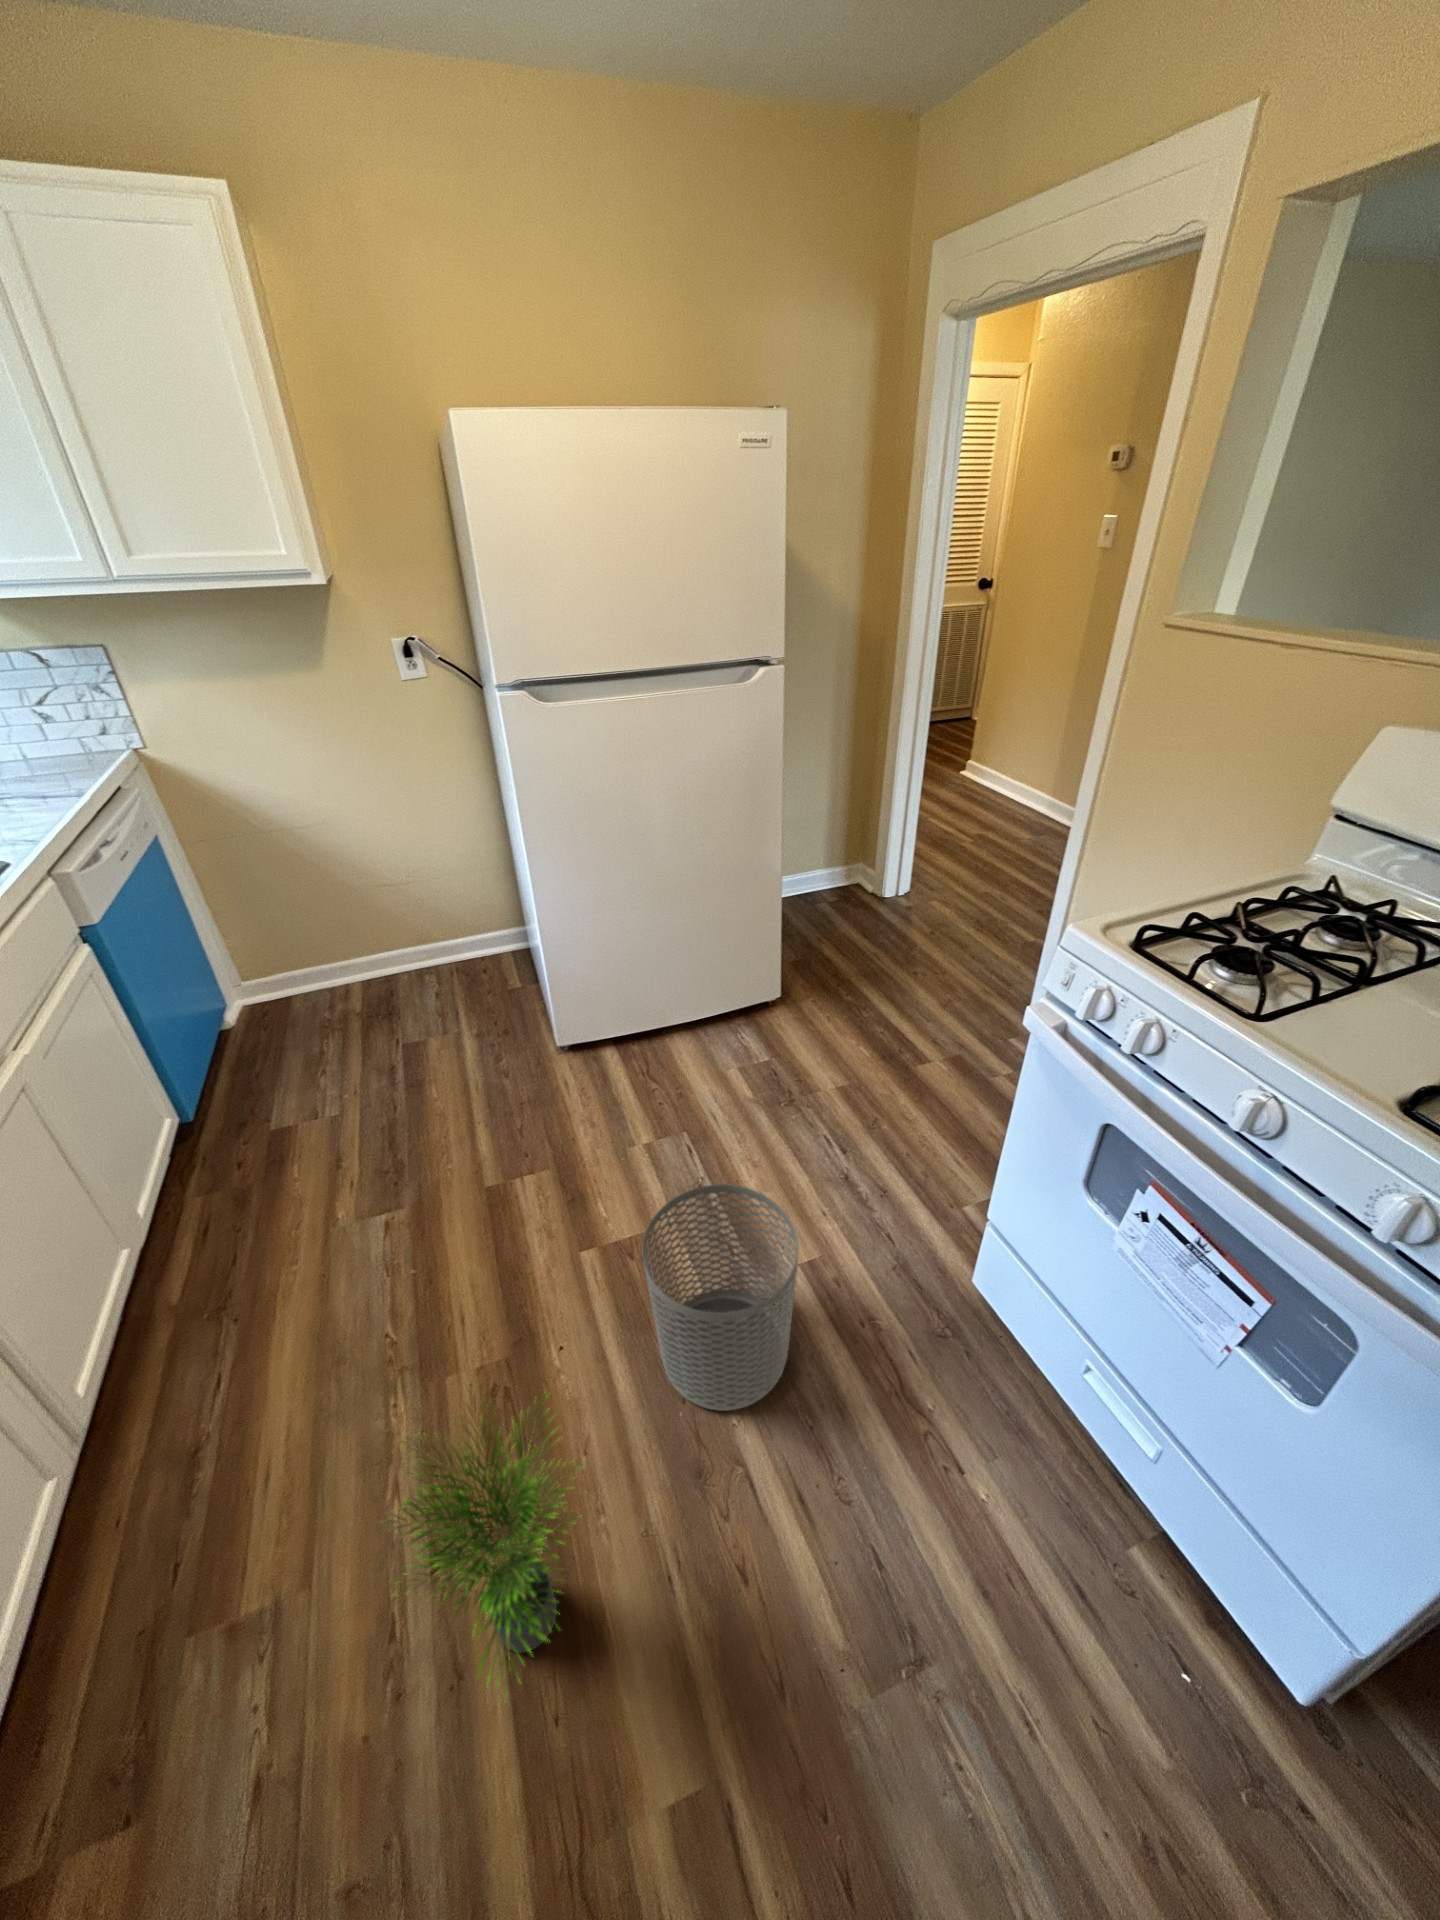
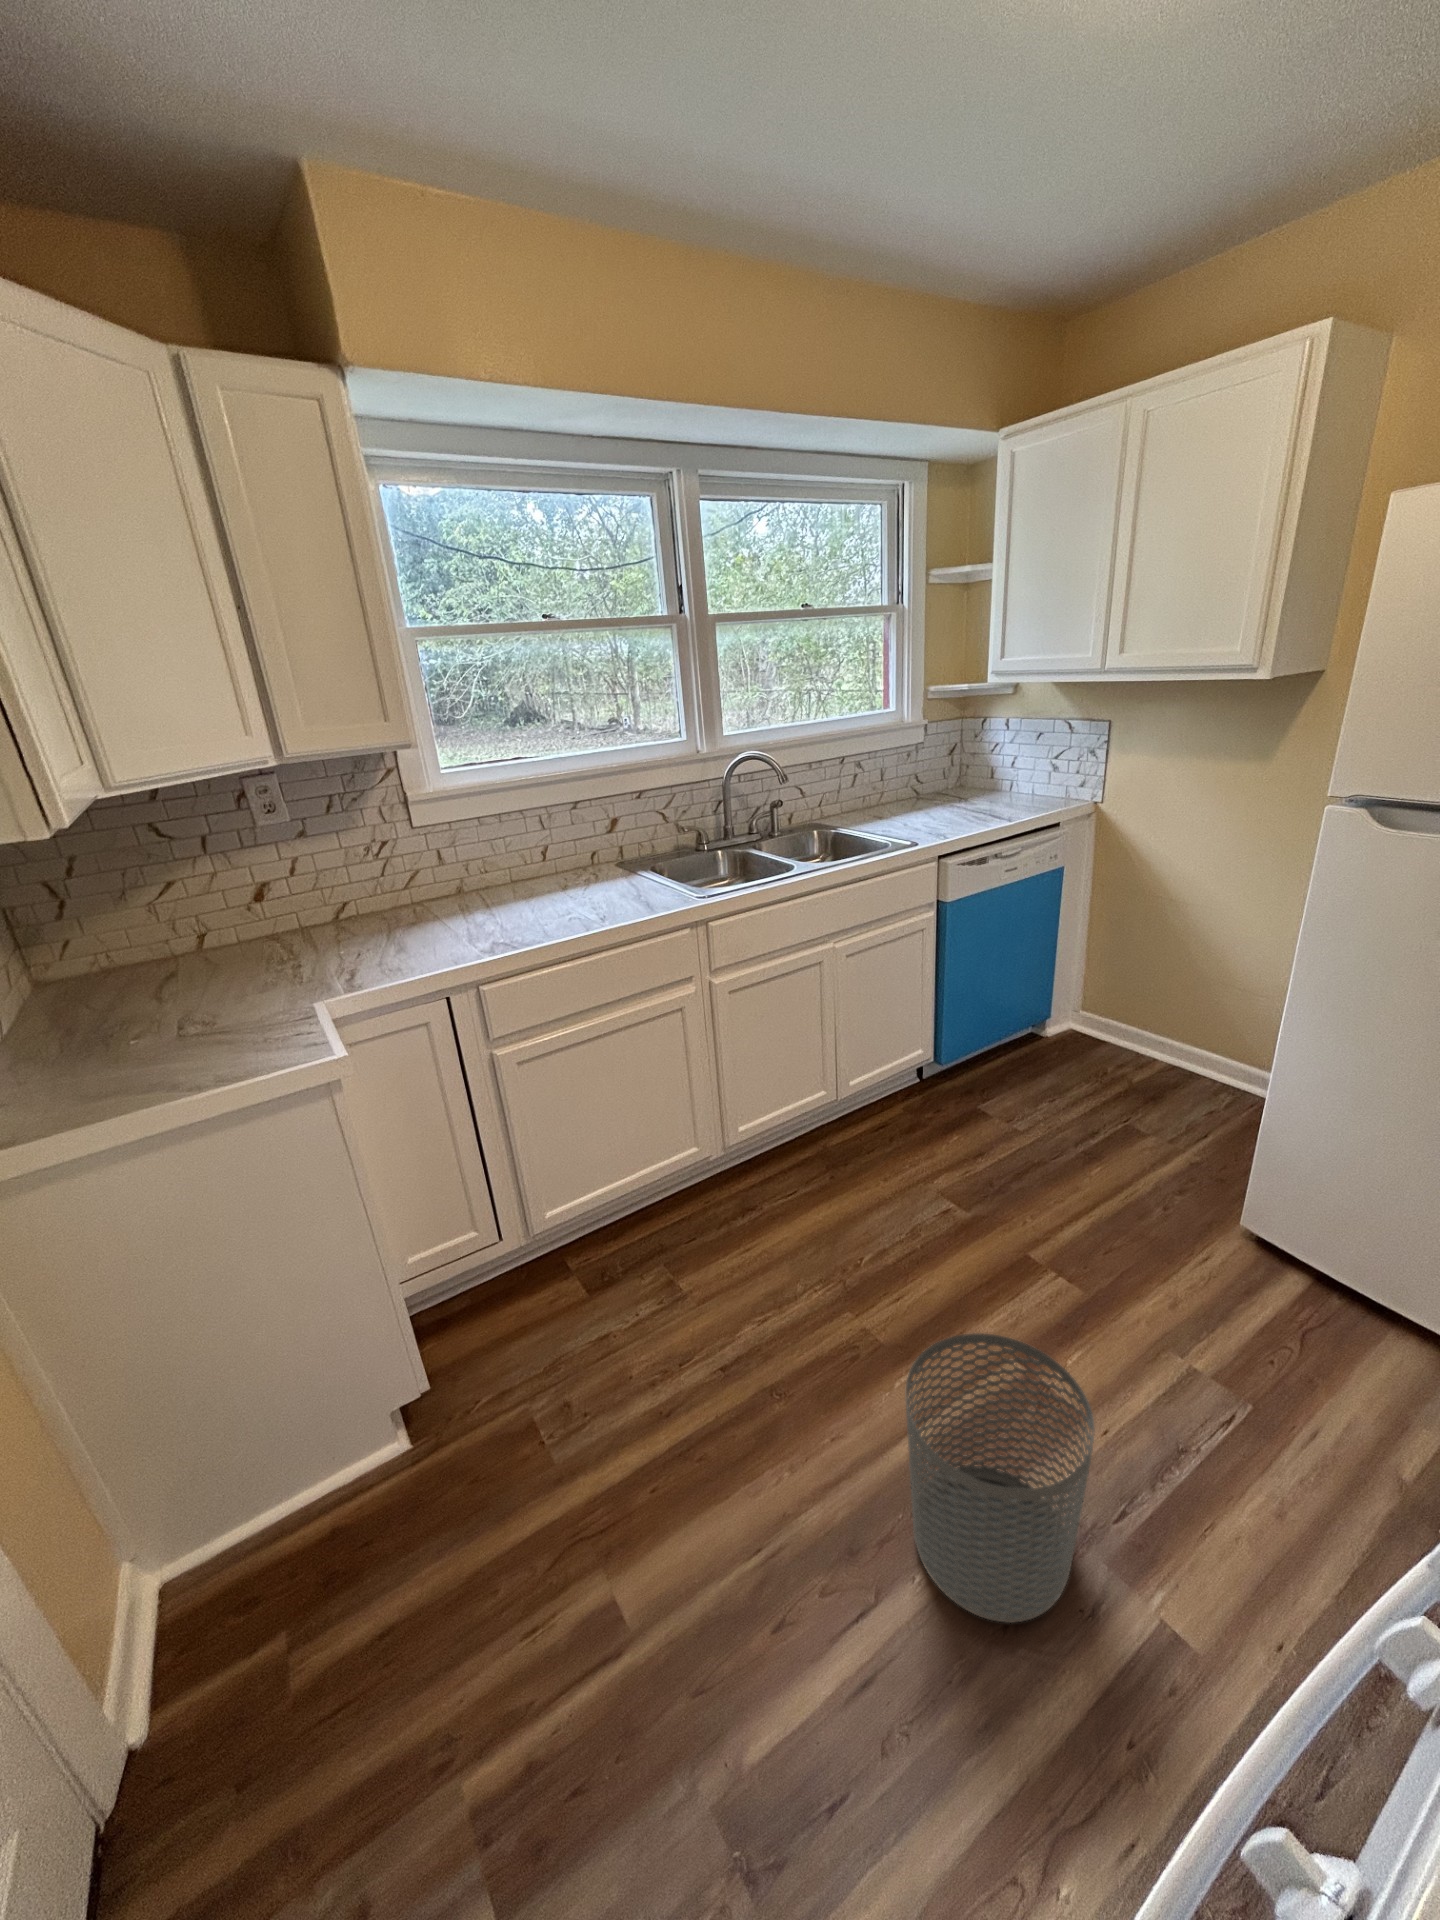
potted plant: present [387,1403,575,1684] -> none [590,1230,772,1467]

